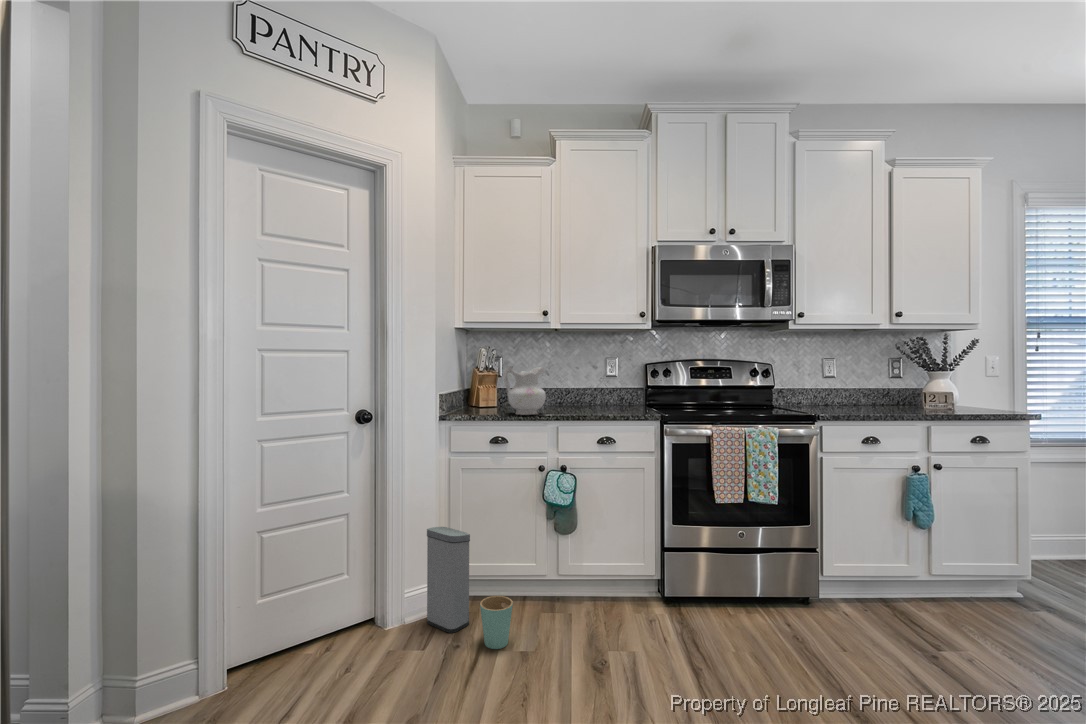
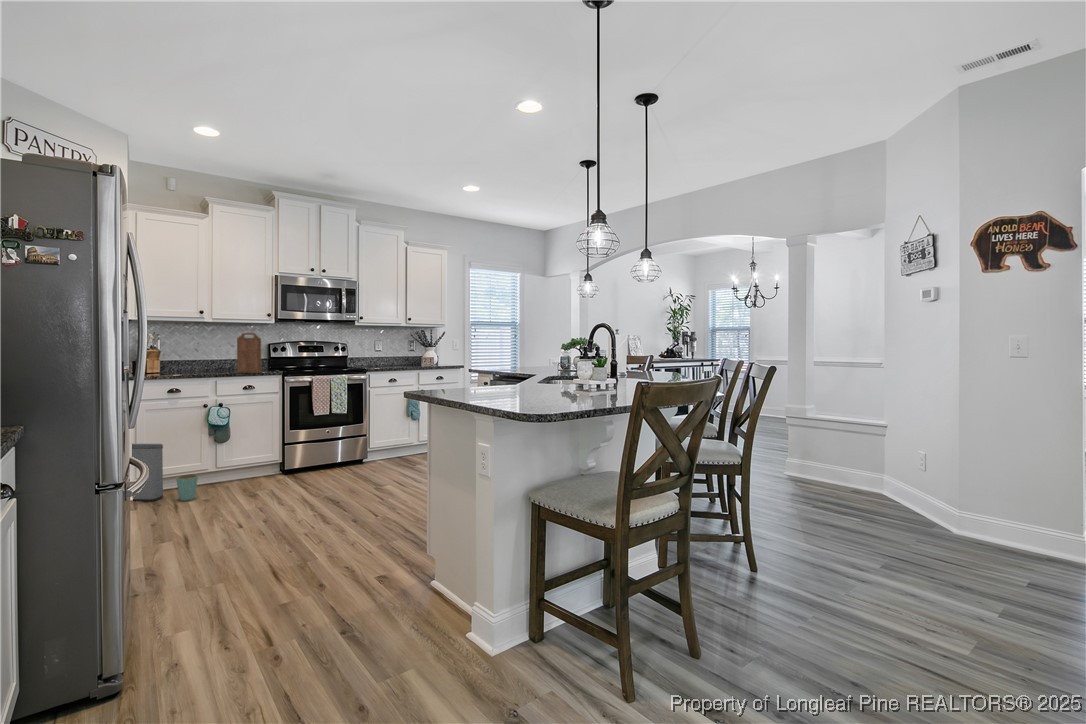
cutting board: none [590,345,626,417] -> present [237,333,261,373]
ceramic pitcher: present [503,366,546,415] -> none [176,344,207,374]

